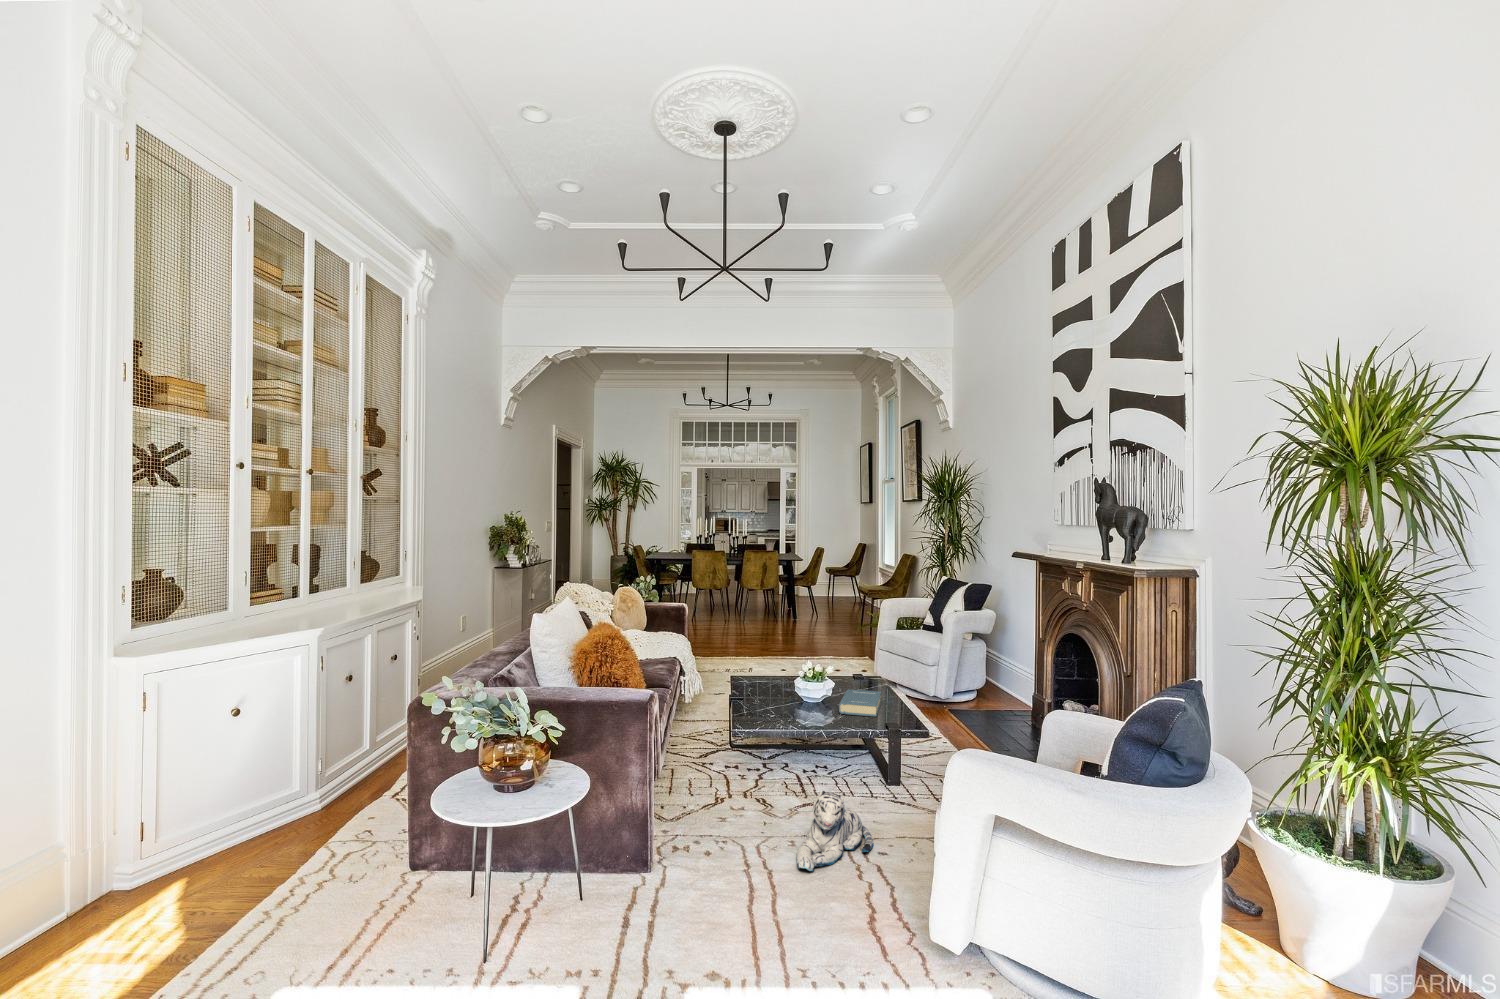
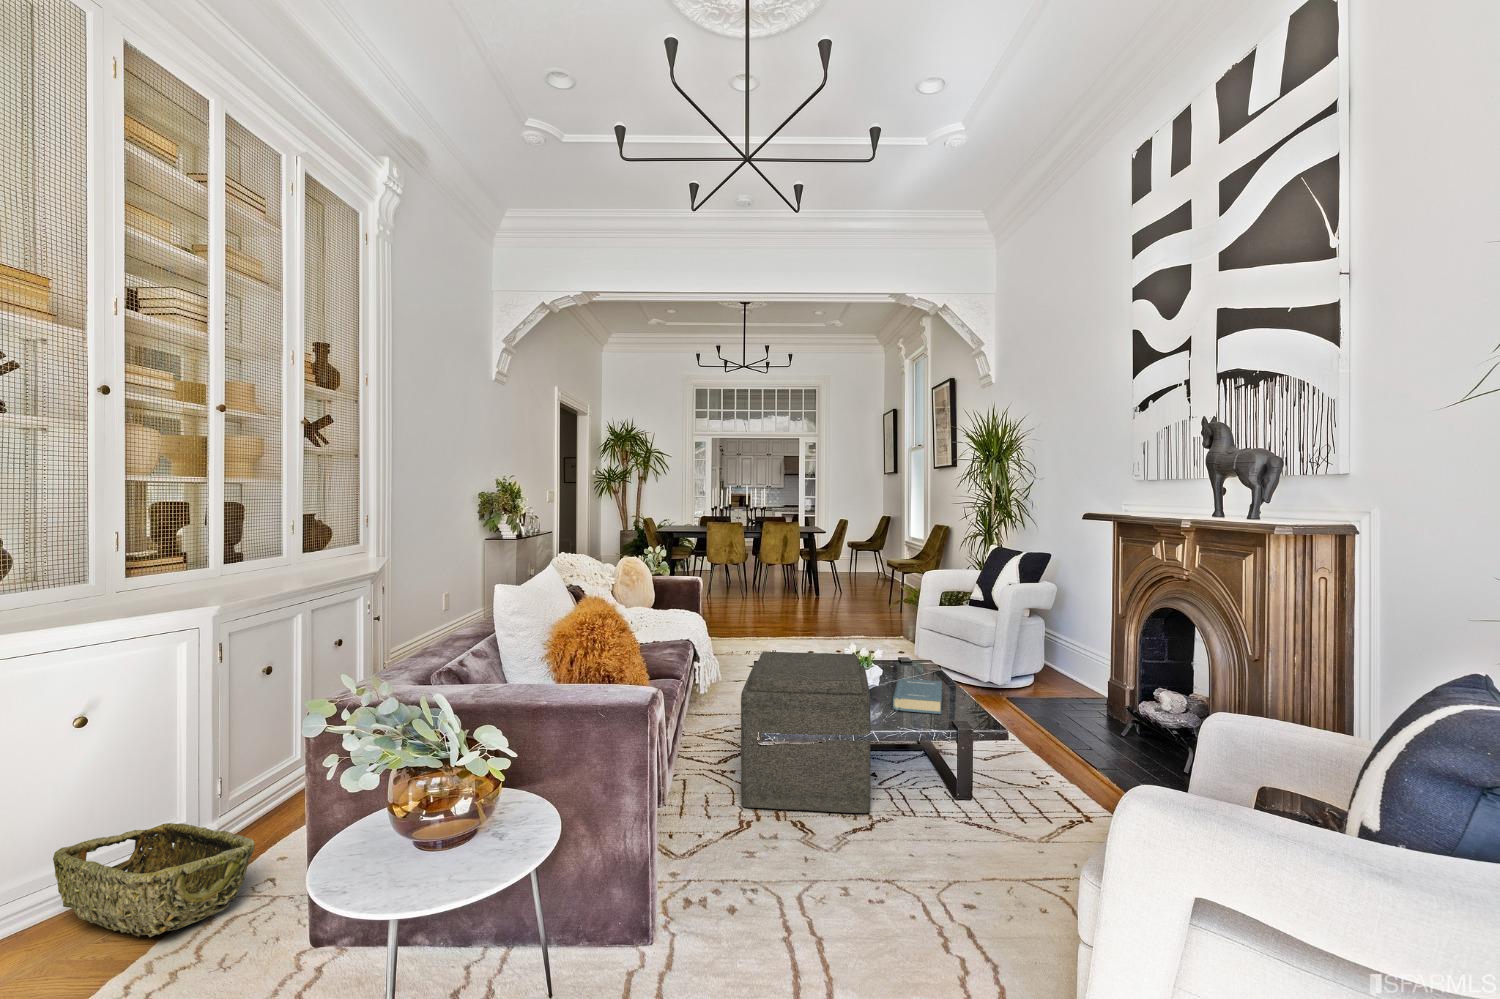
ottoman: none [718,668,820,793] -> present [741,652,871,813]
plush toy: present [797,790,873,871] -> none [854,824,957,942]
woven basket: none [216,793,358,868] -> present [53,823,255,937]

